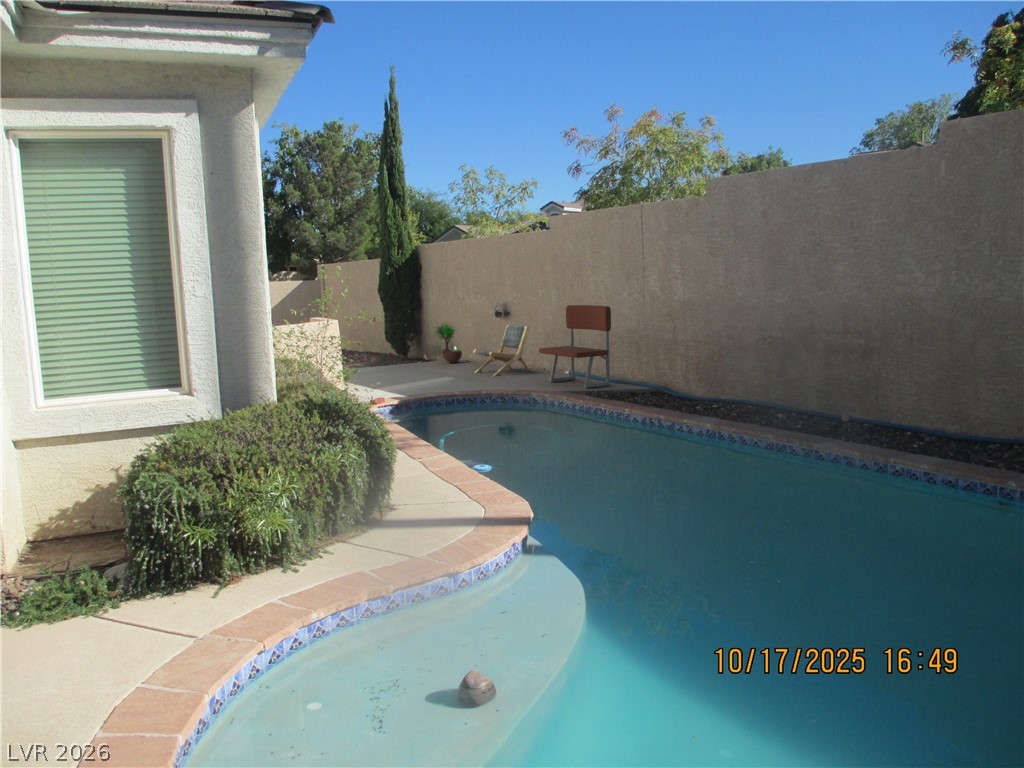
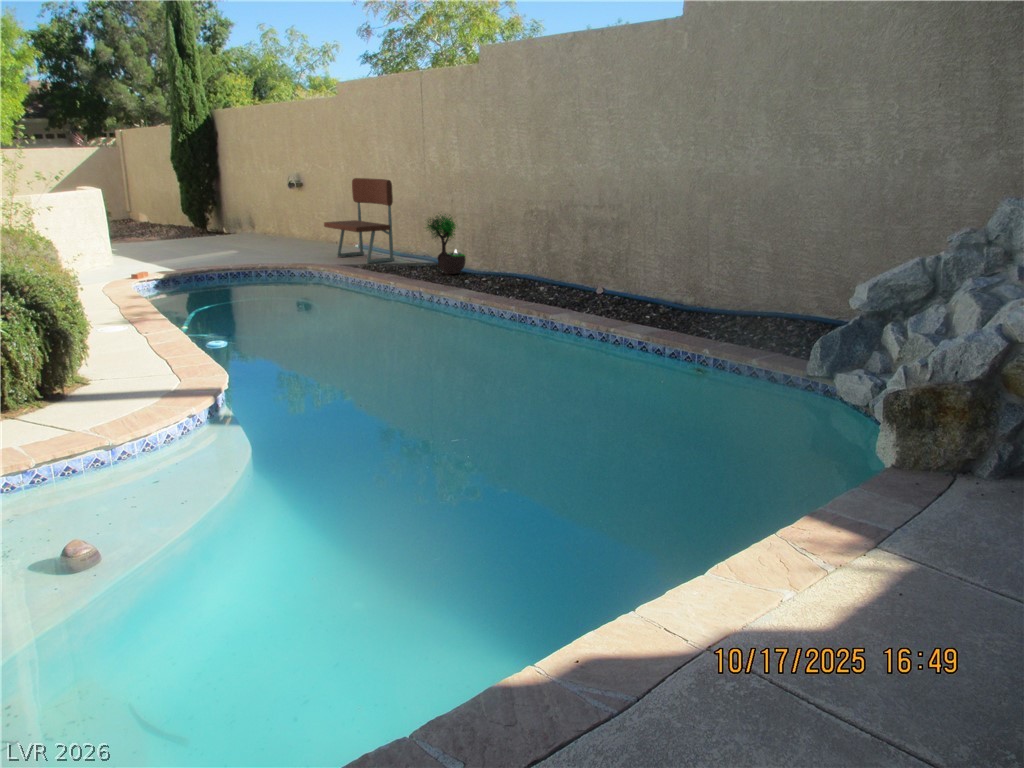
potted tree: present [436,324,462,363] -> present [427,214,466,274]
lounge chair: present [473,325,529,376] -> none [265,198,325,250]

